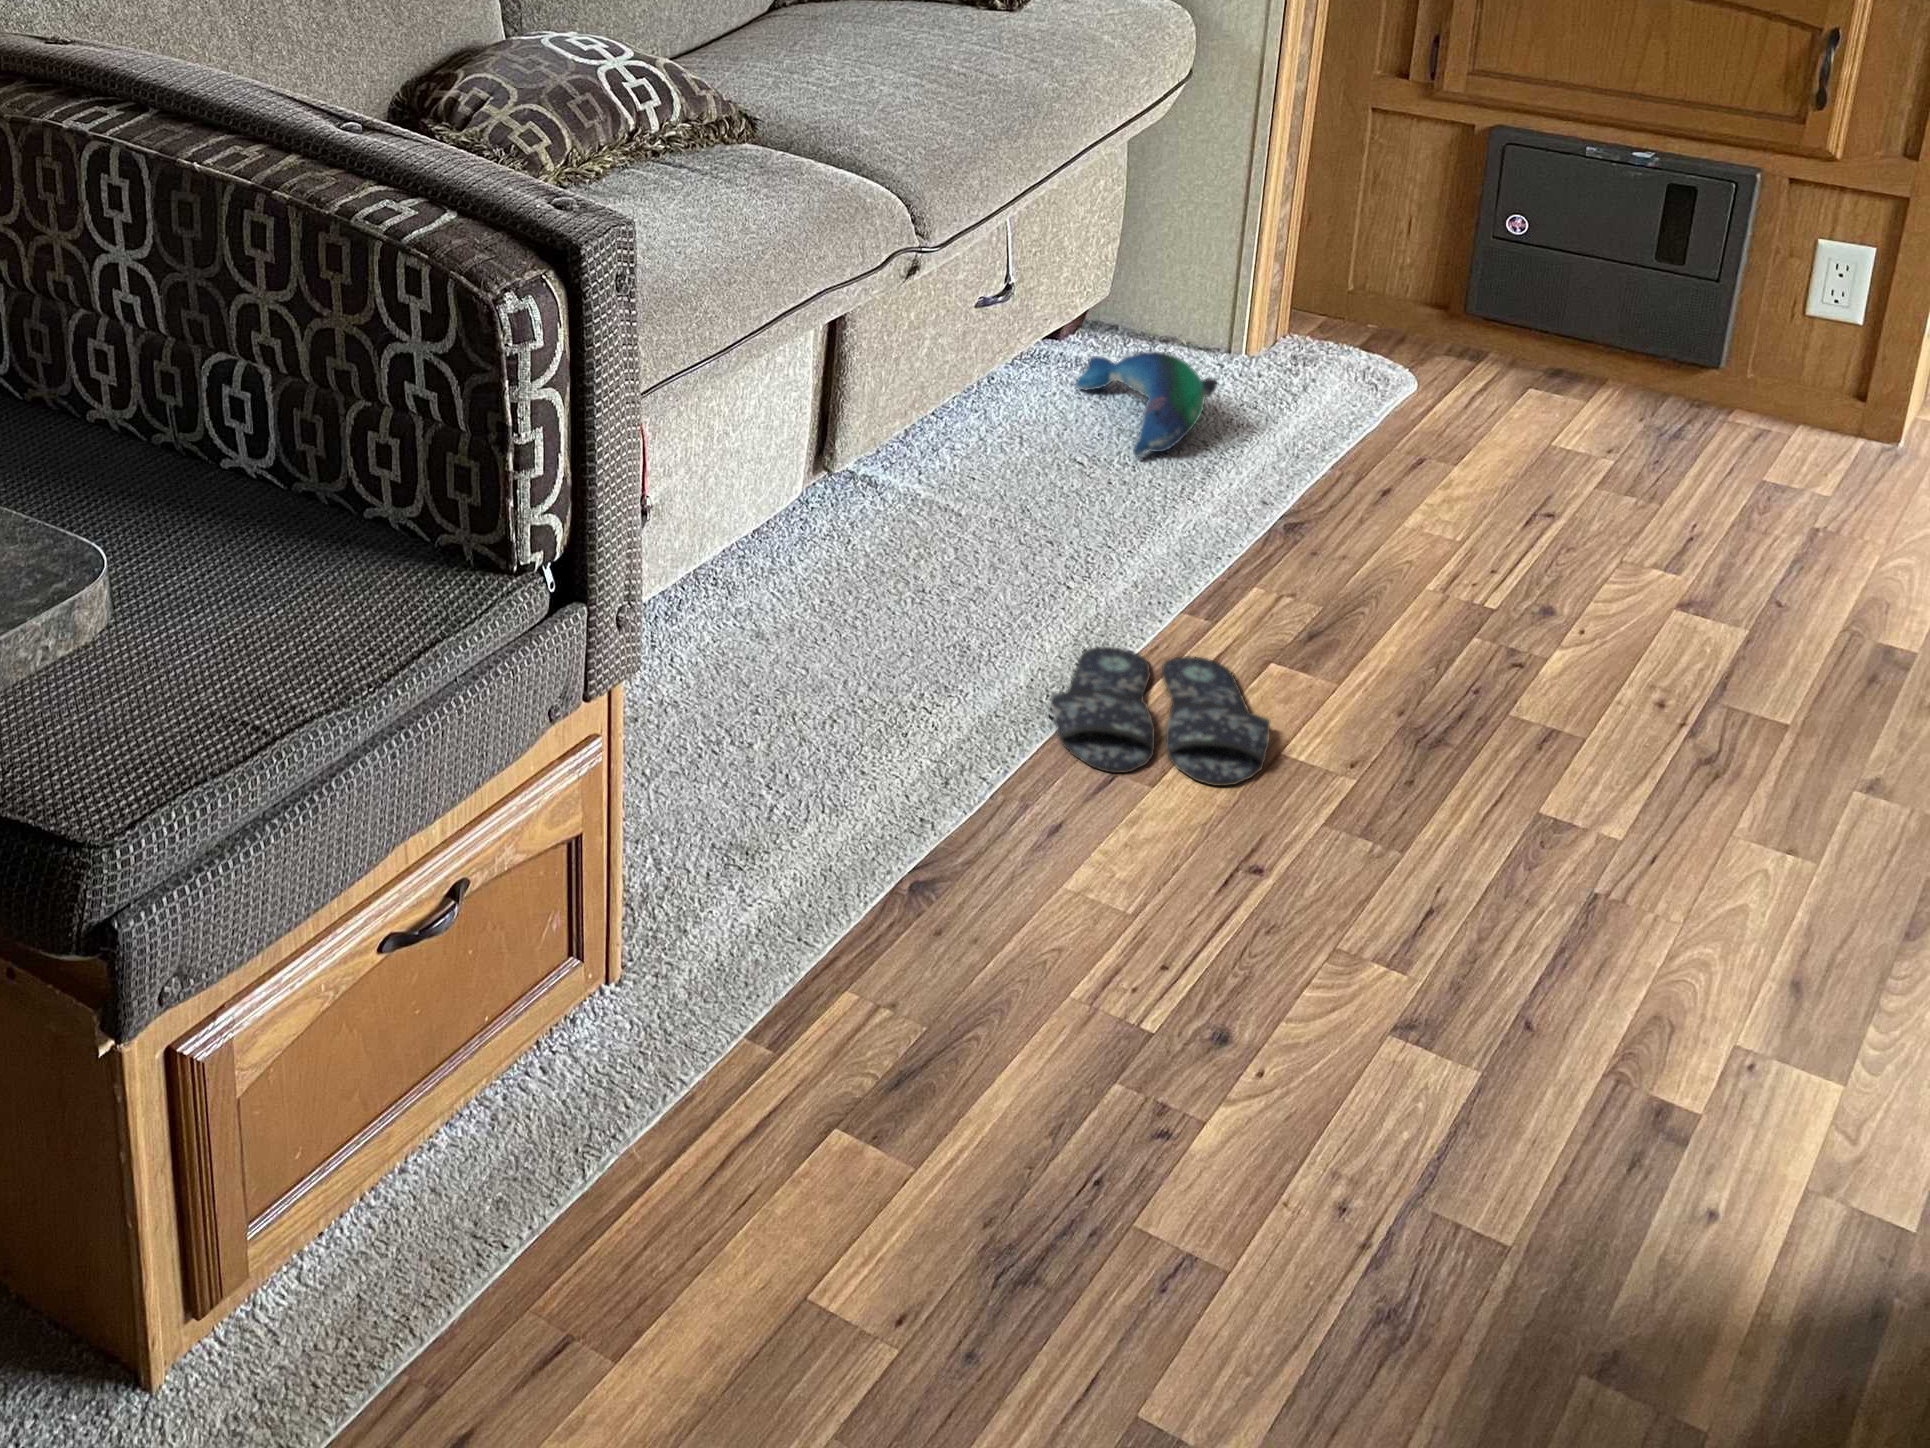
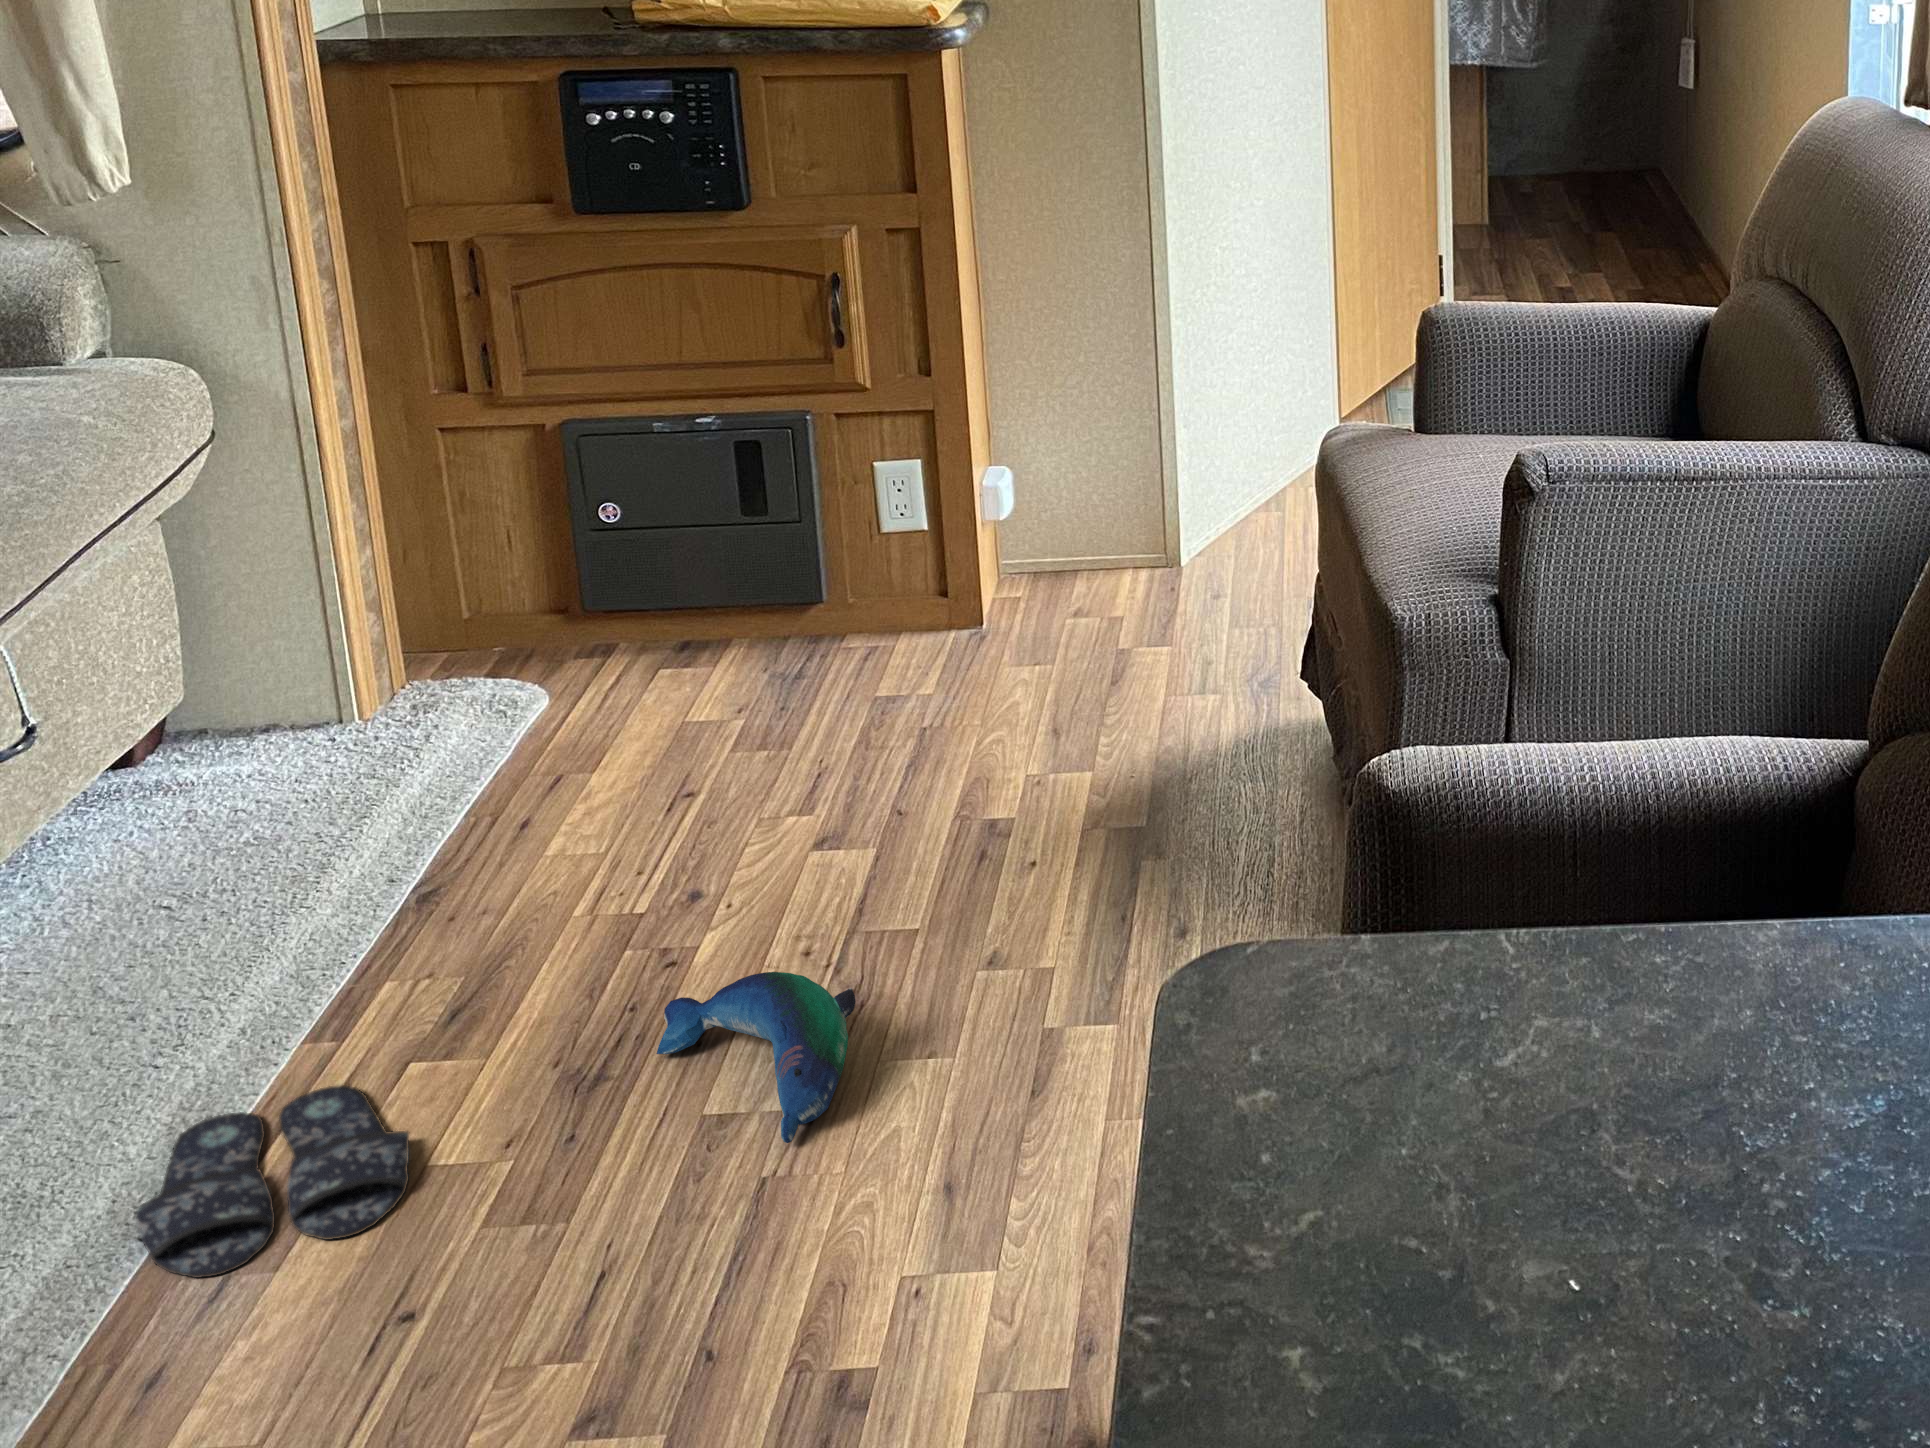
plush toy: present [1075,351,1217,457] -> present [657,972,856,1143]

